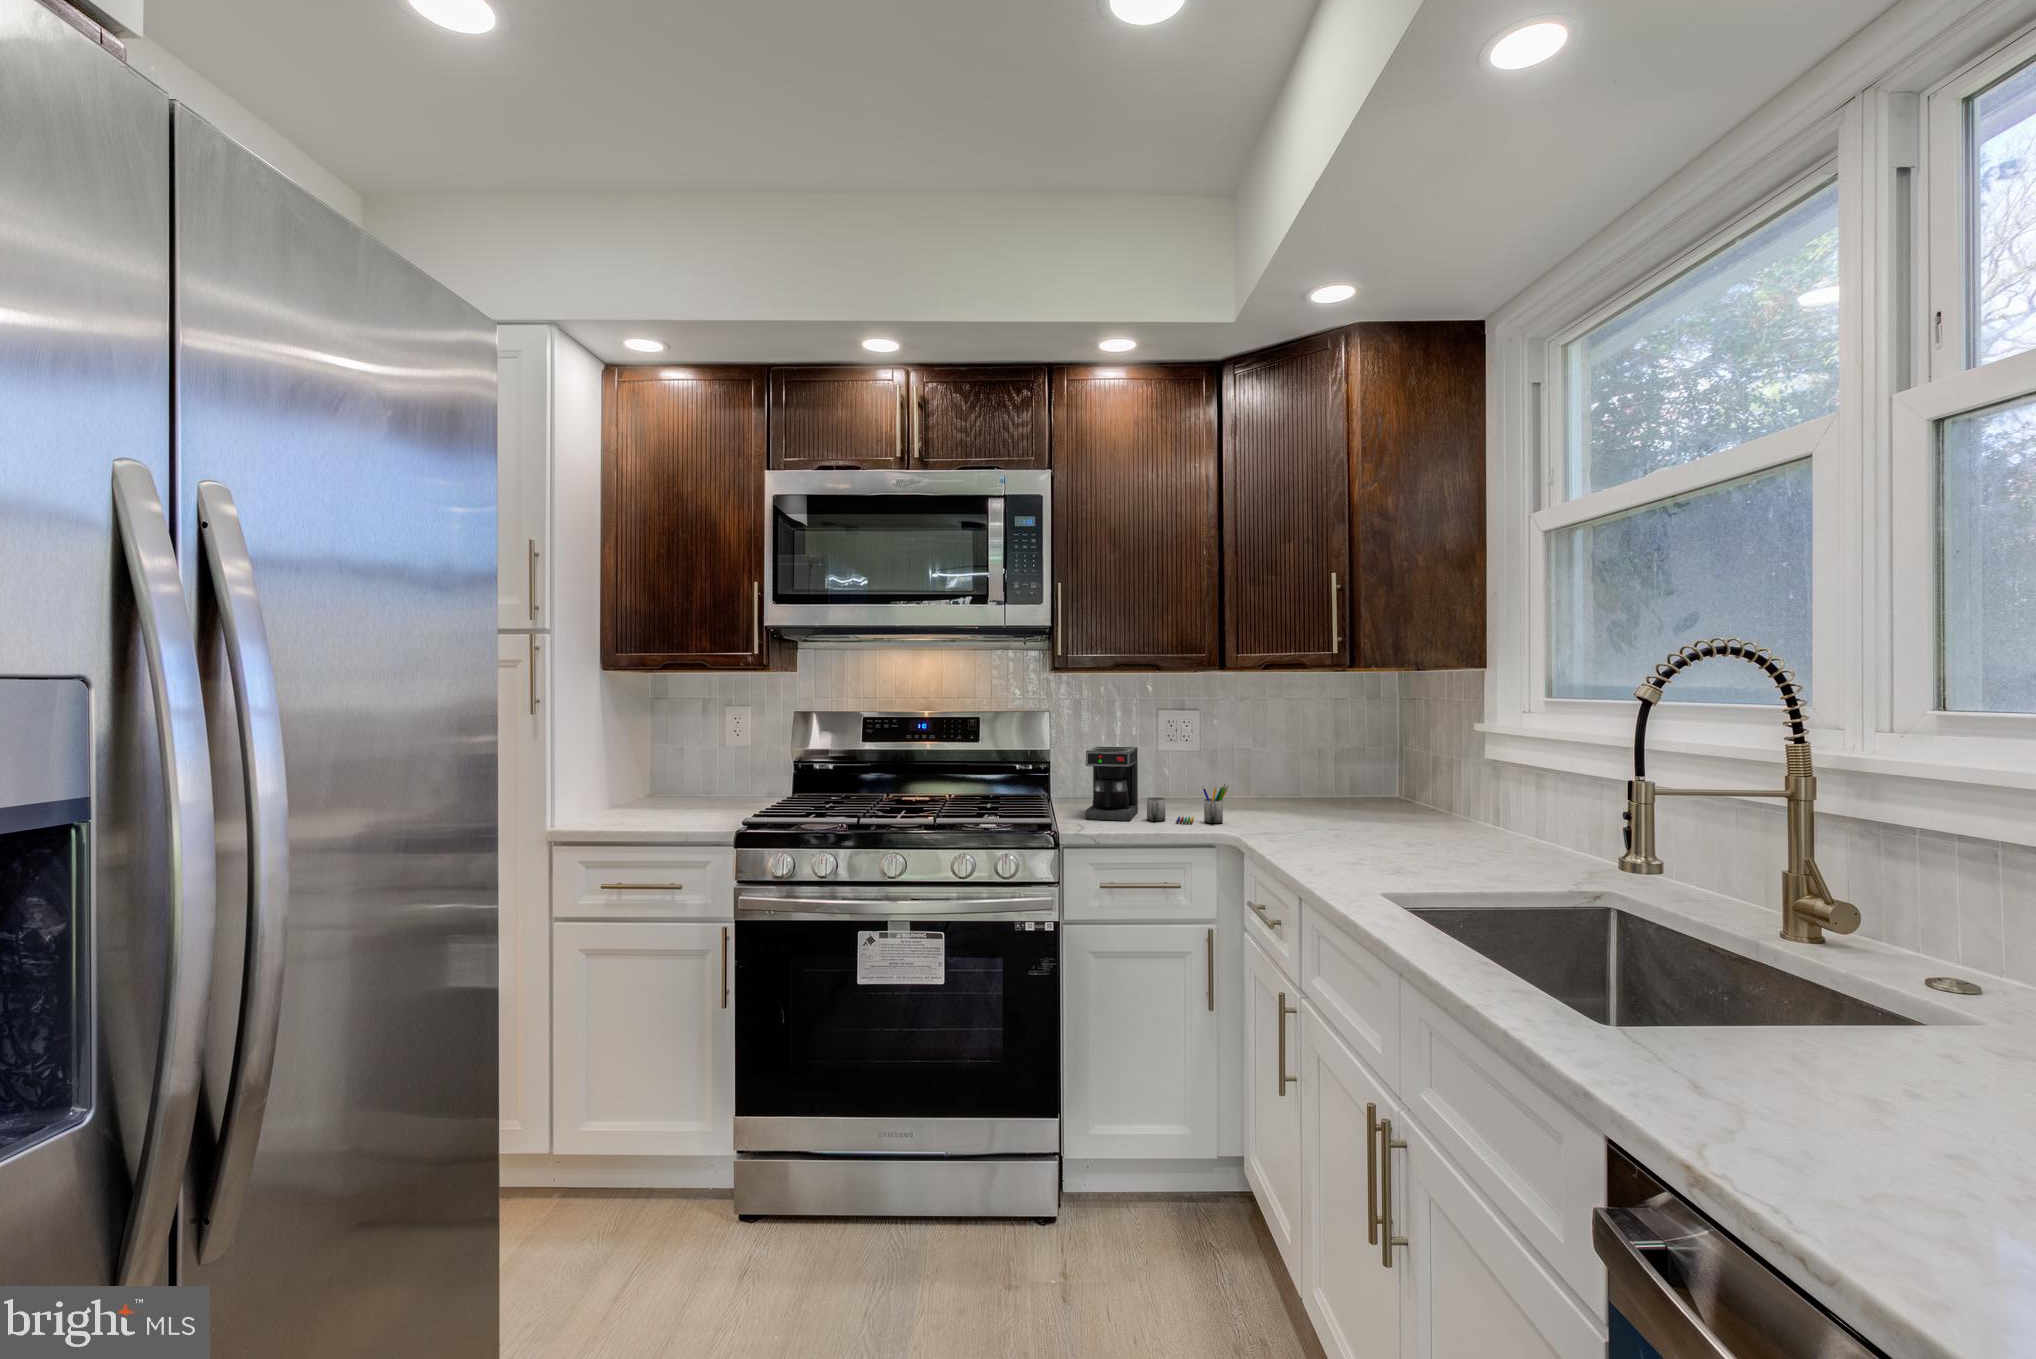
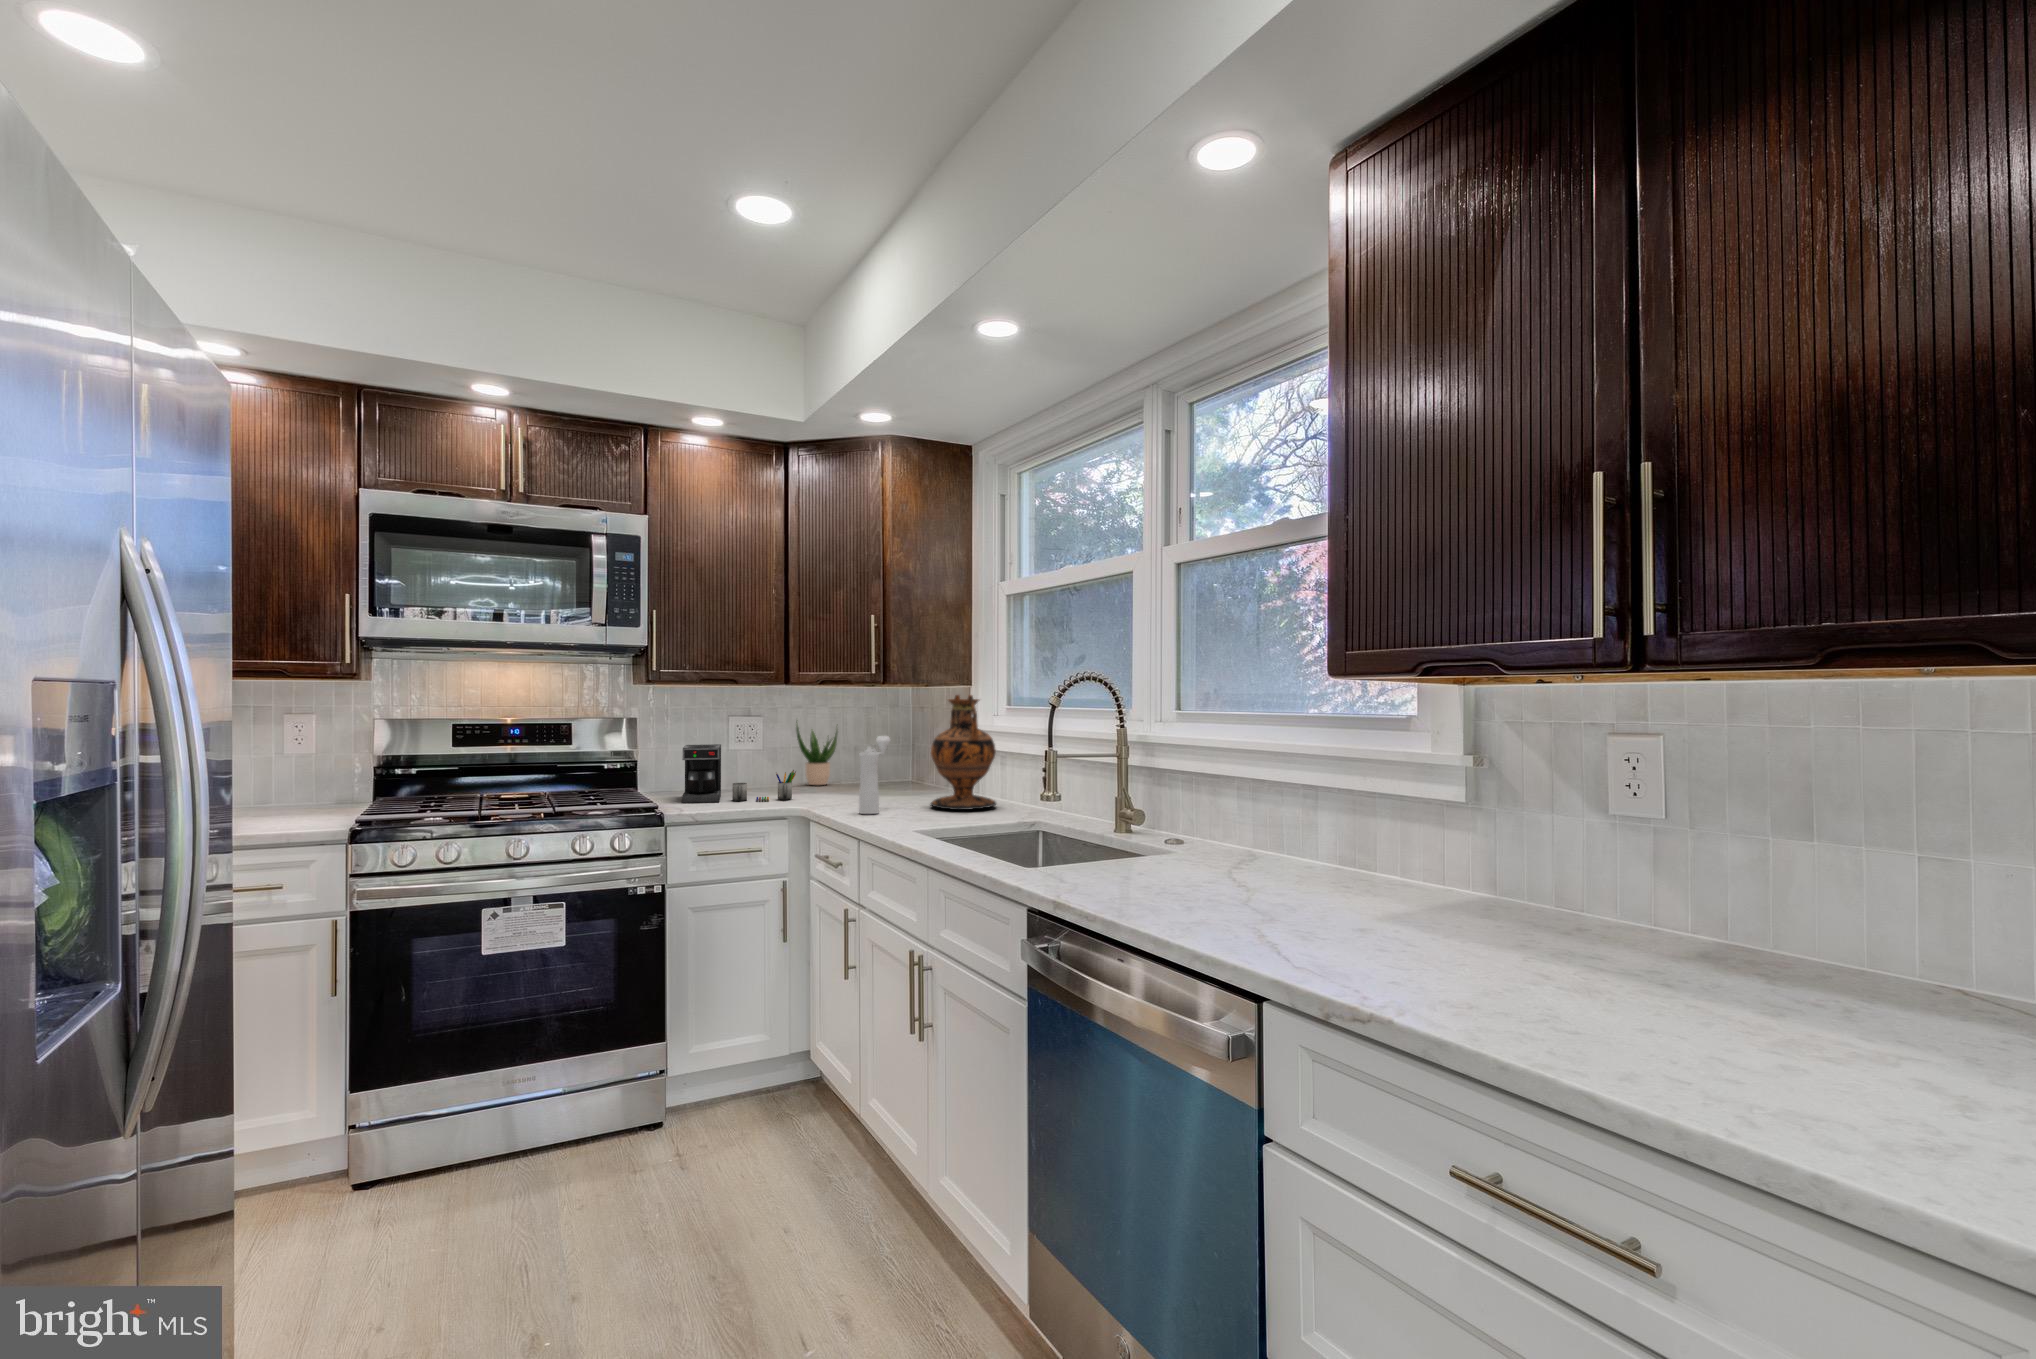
vase: none [1417,683,1531,861] -> present [930,695,996,810]
potted plant: none [1238,715,1294,803] -> present [796,722,837,785]
pepper mill: none [1305,743,1355,857] -> present [859,736,890,814]

